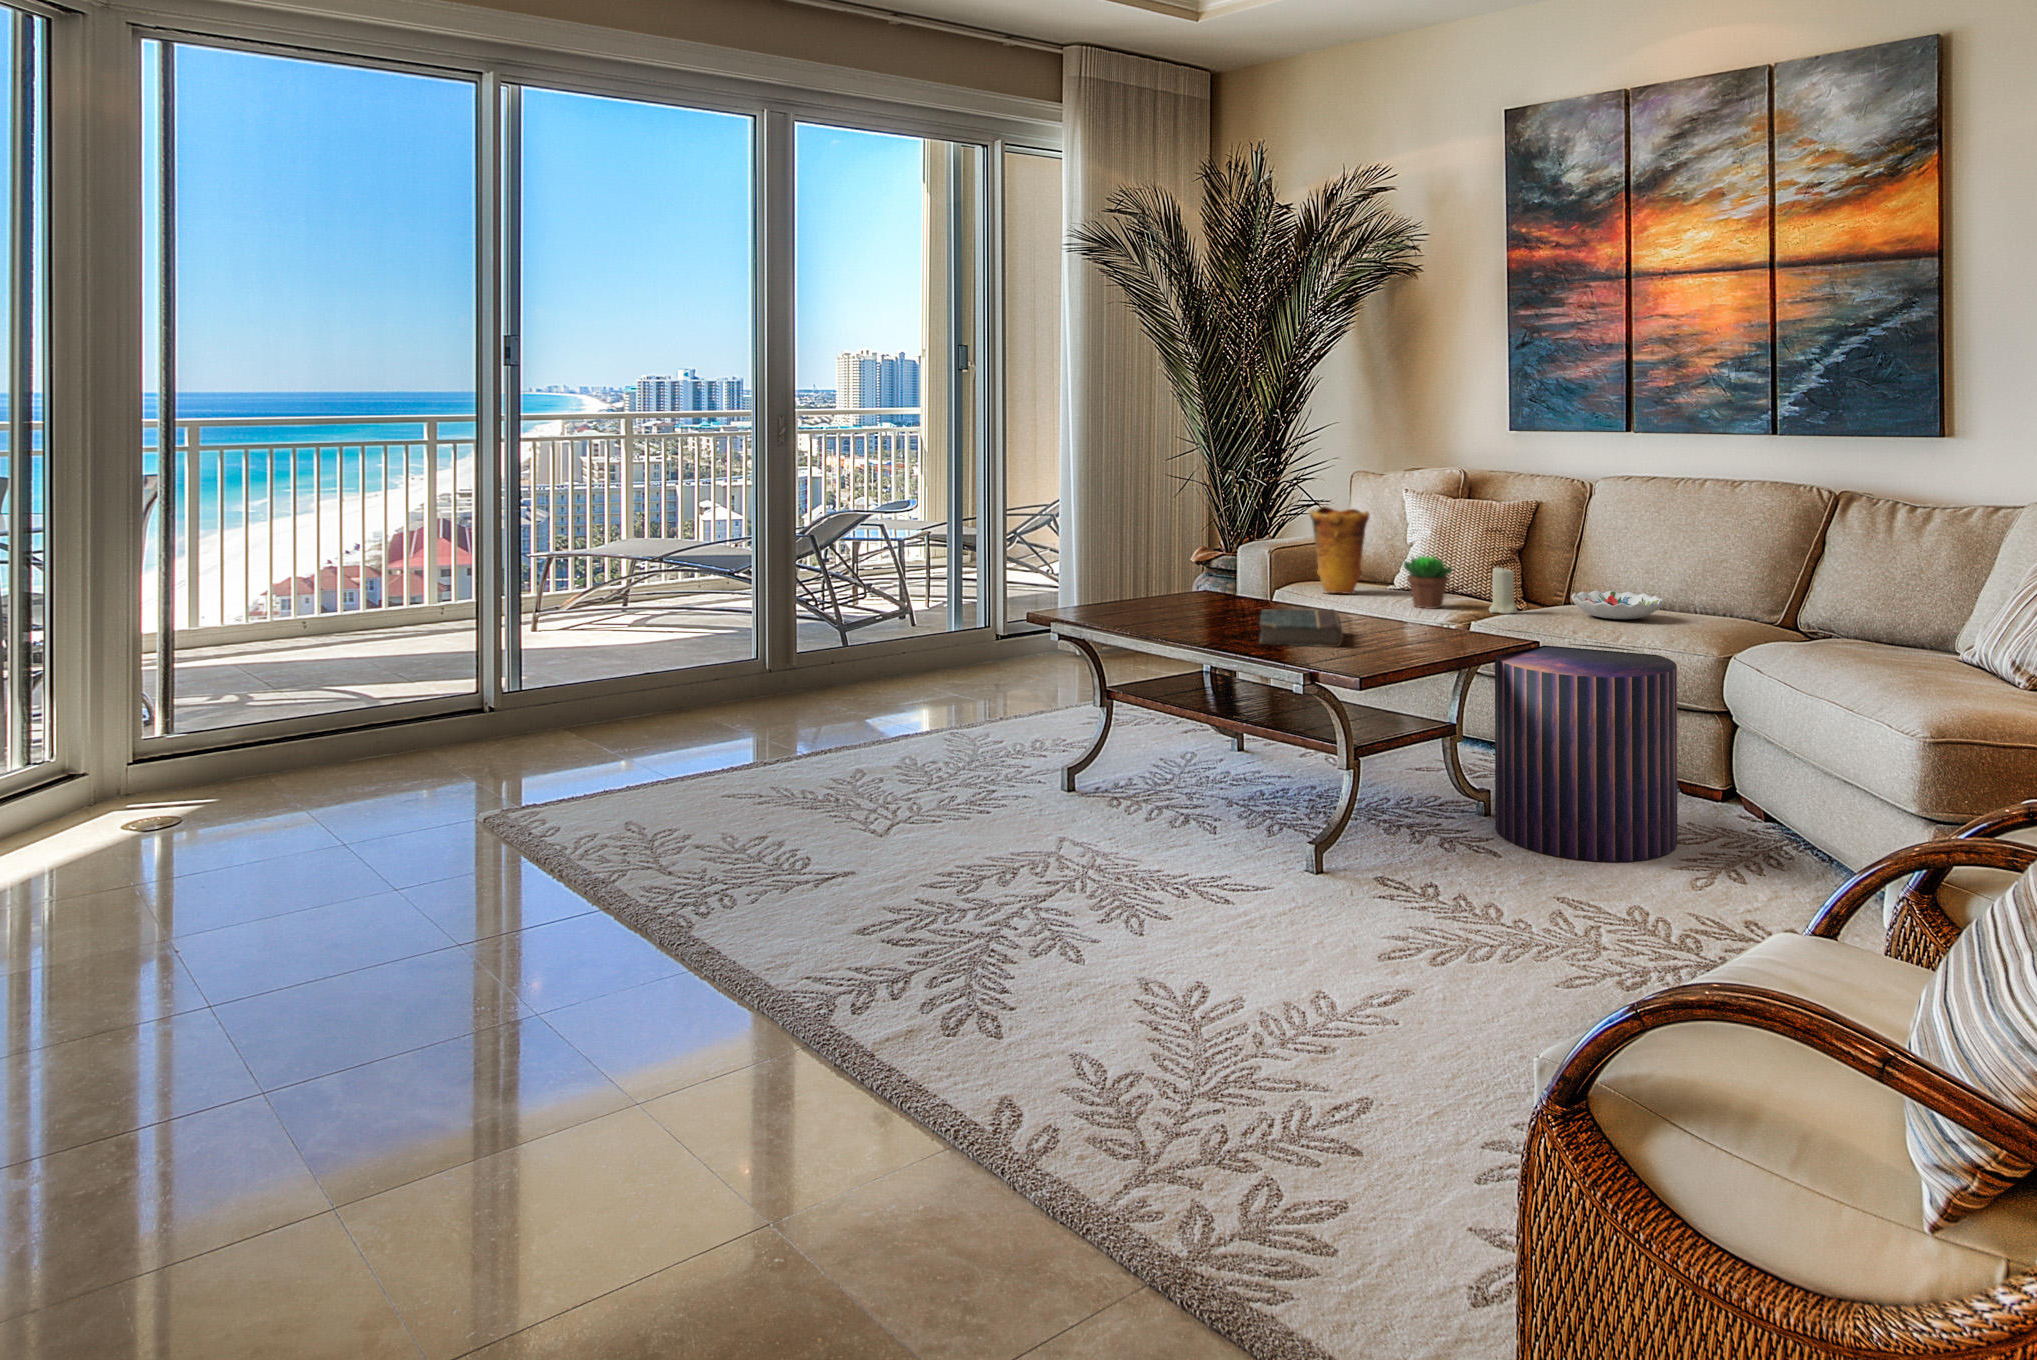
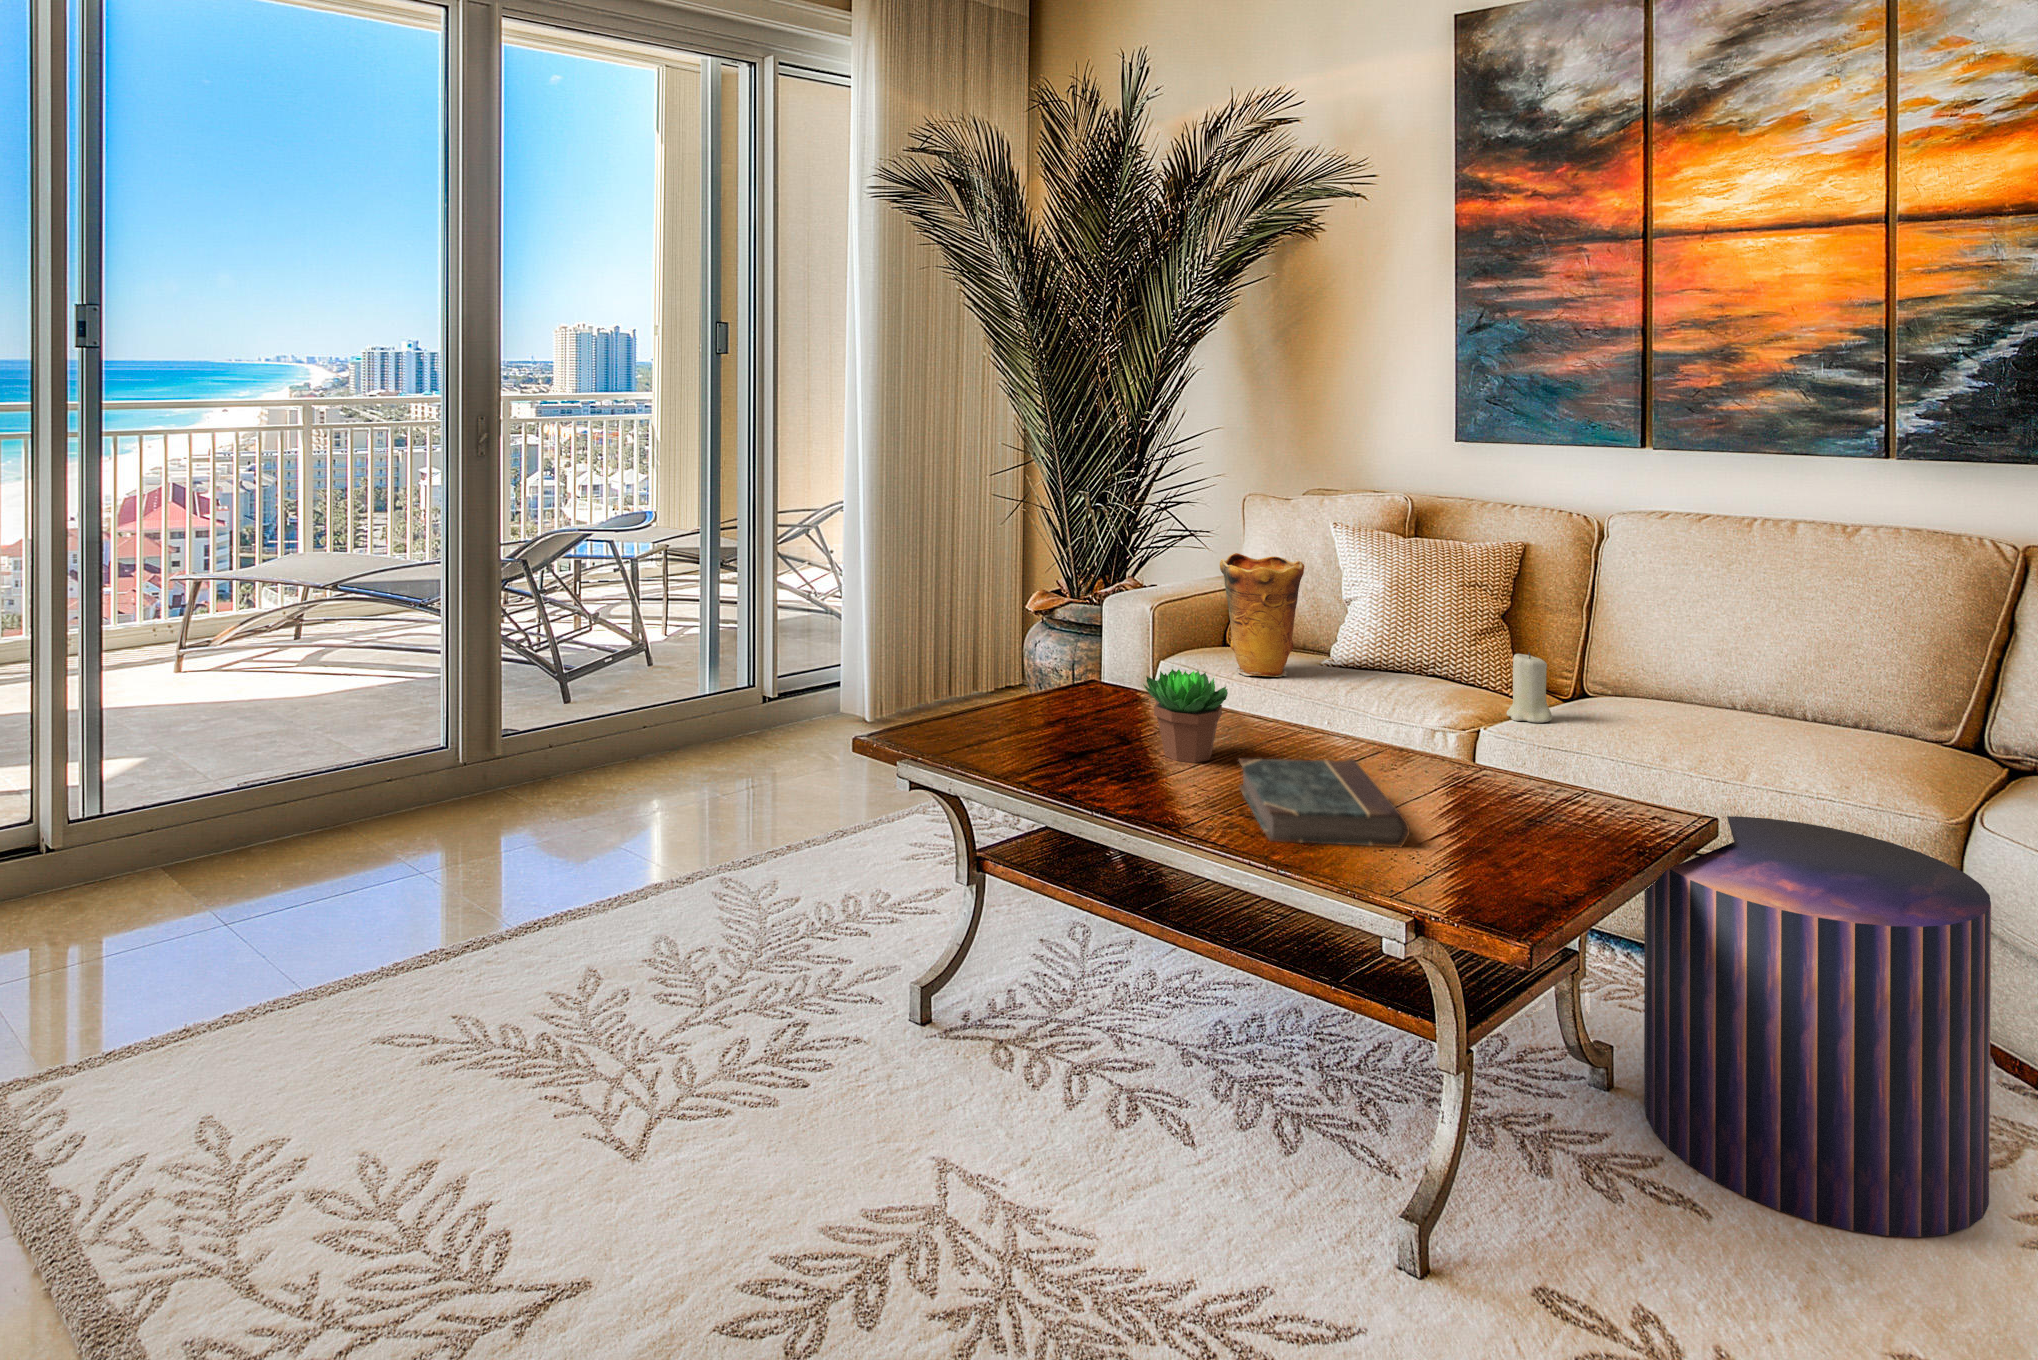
succulent plant: present [1404,556,1453,609] -> present [1143,669,1228,763]
decorative bowl: present [1571,590,1664,619] -> none [1627,682,1774,734]

